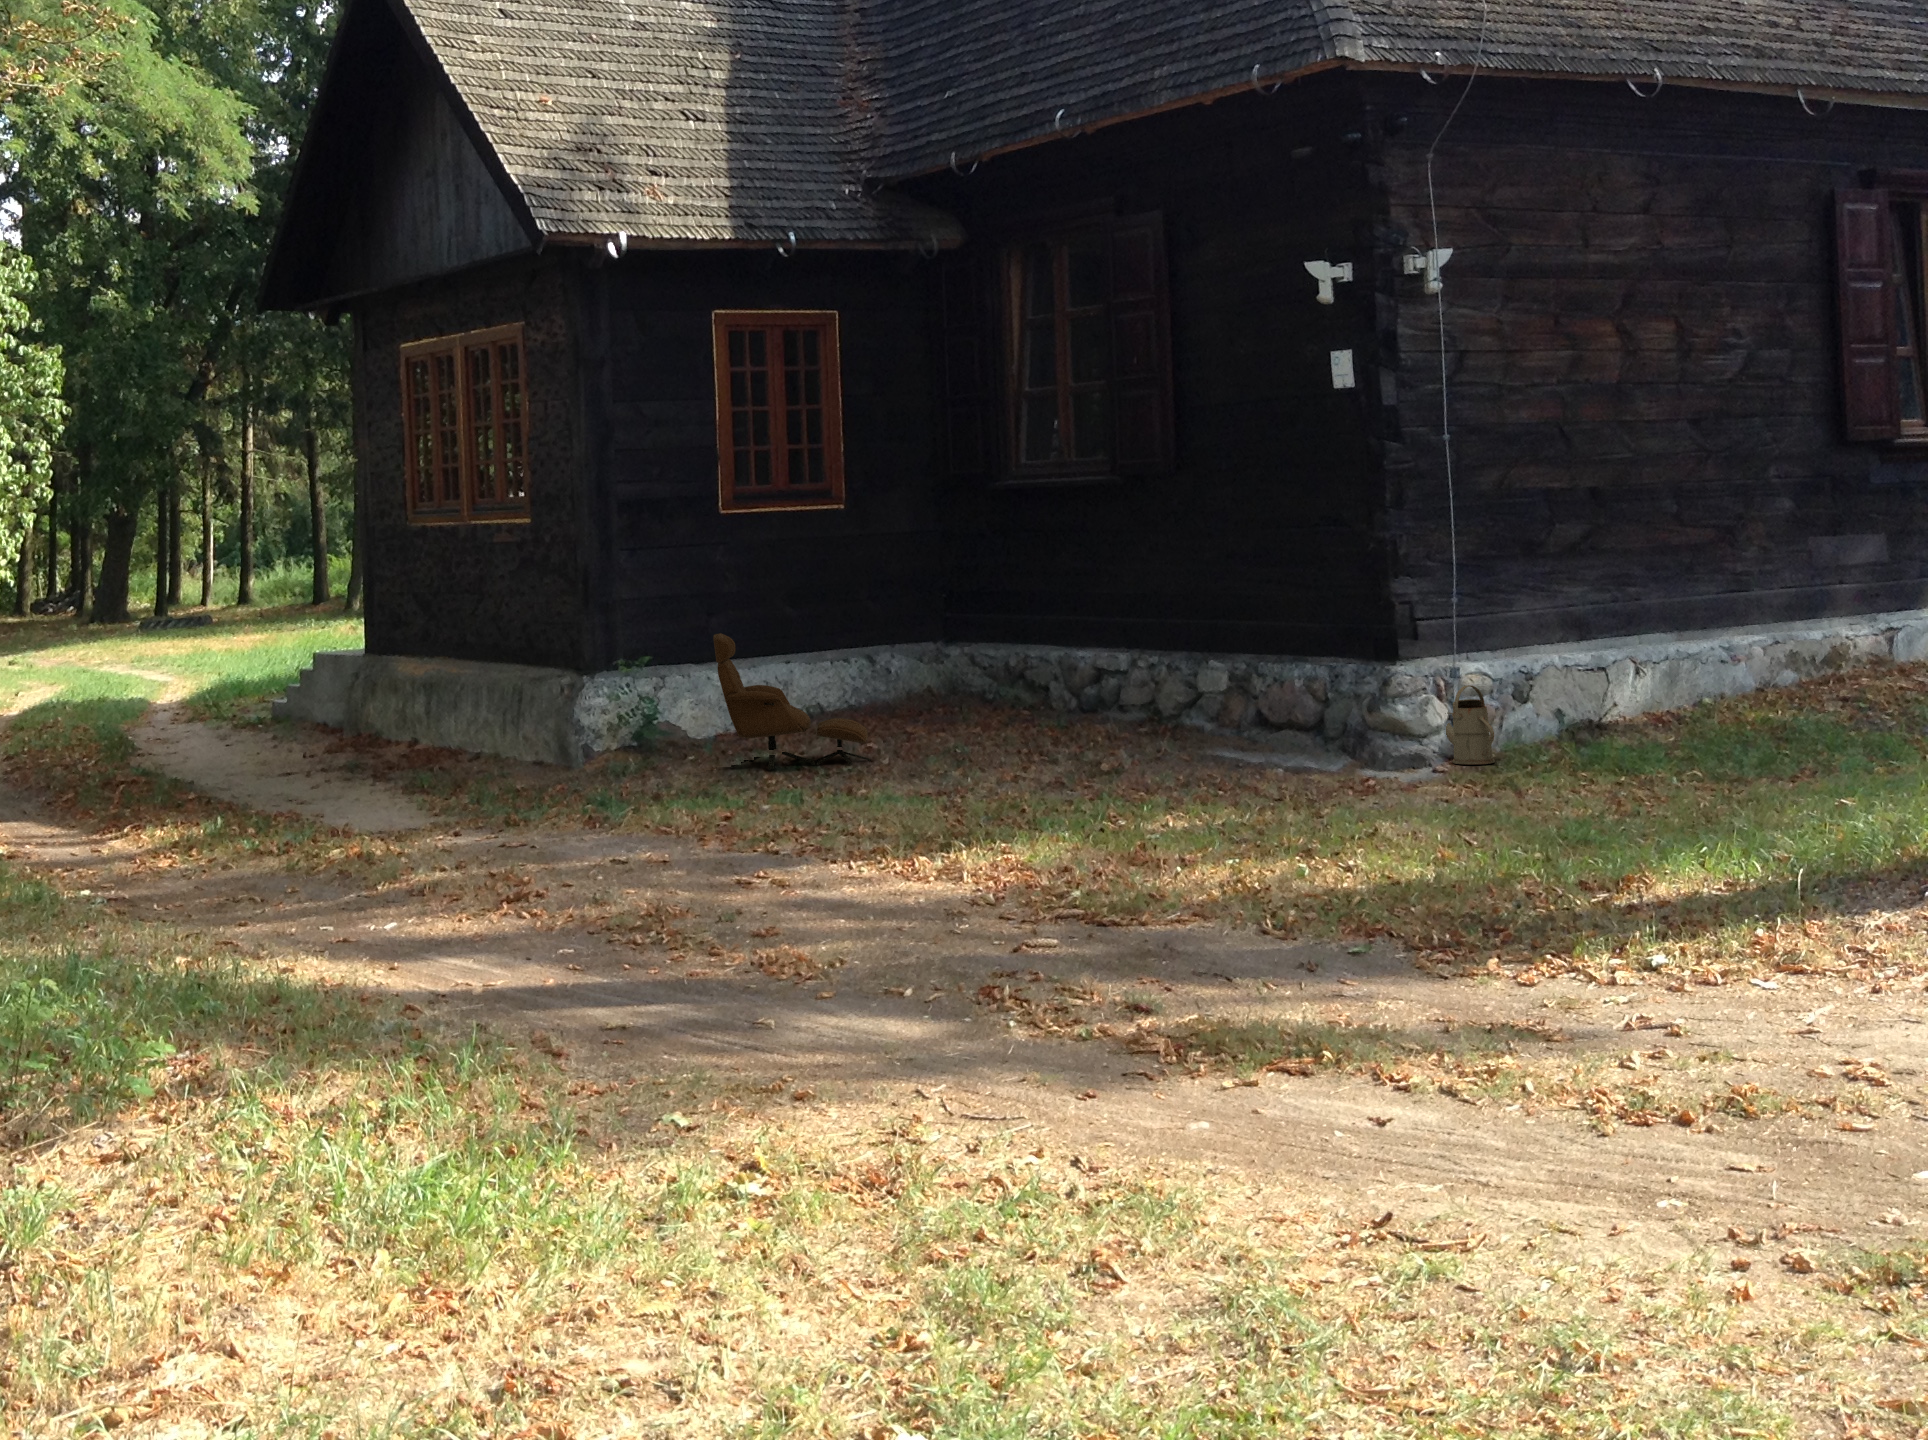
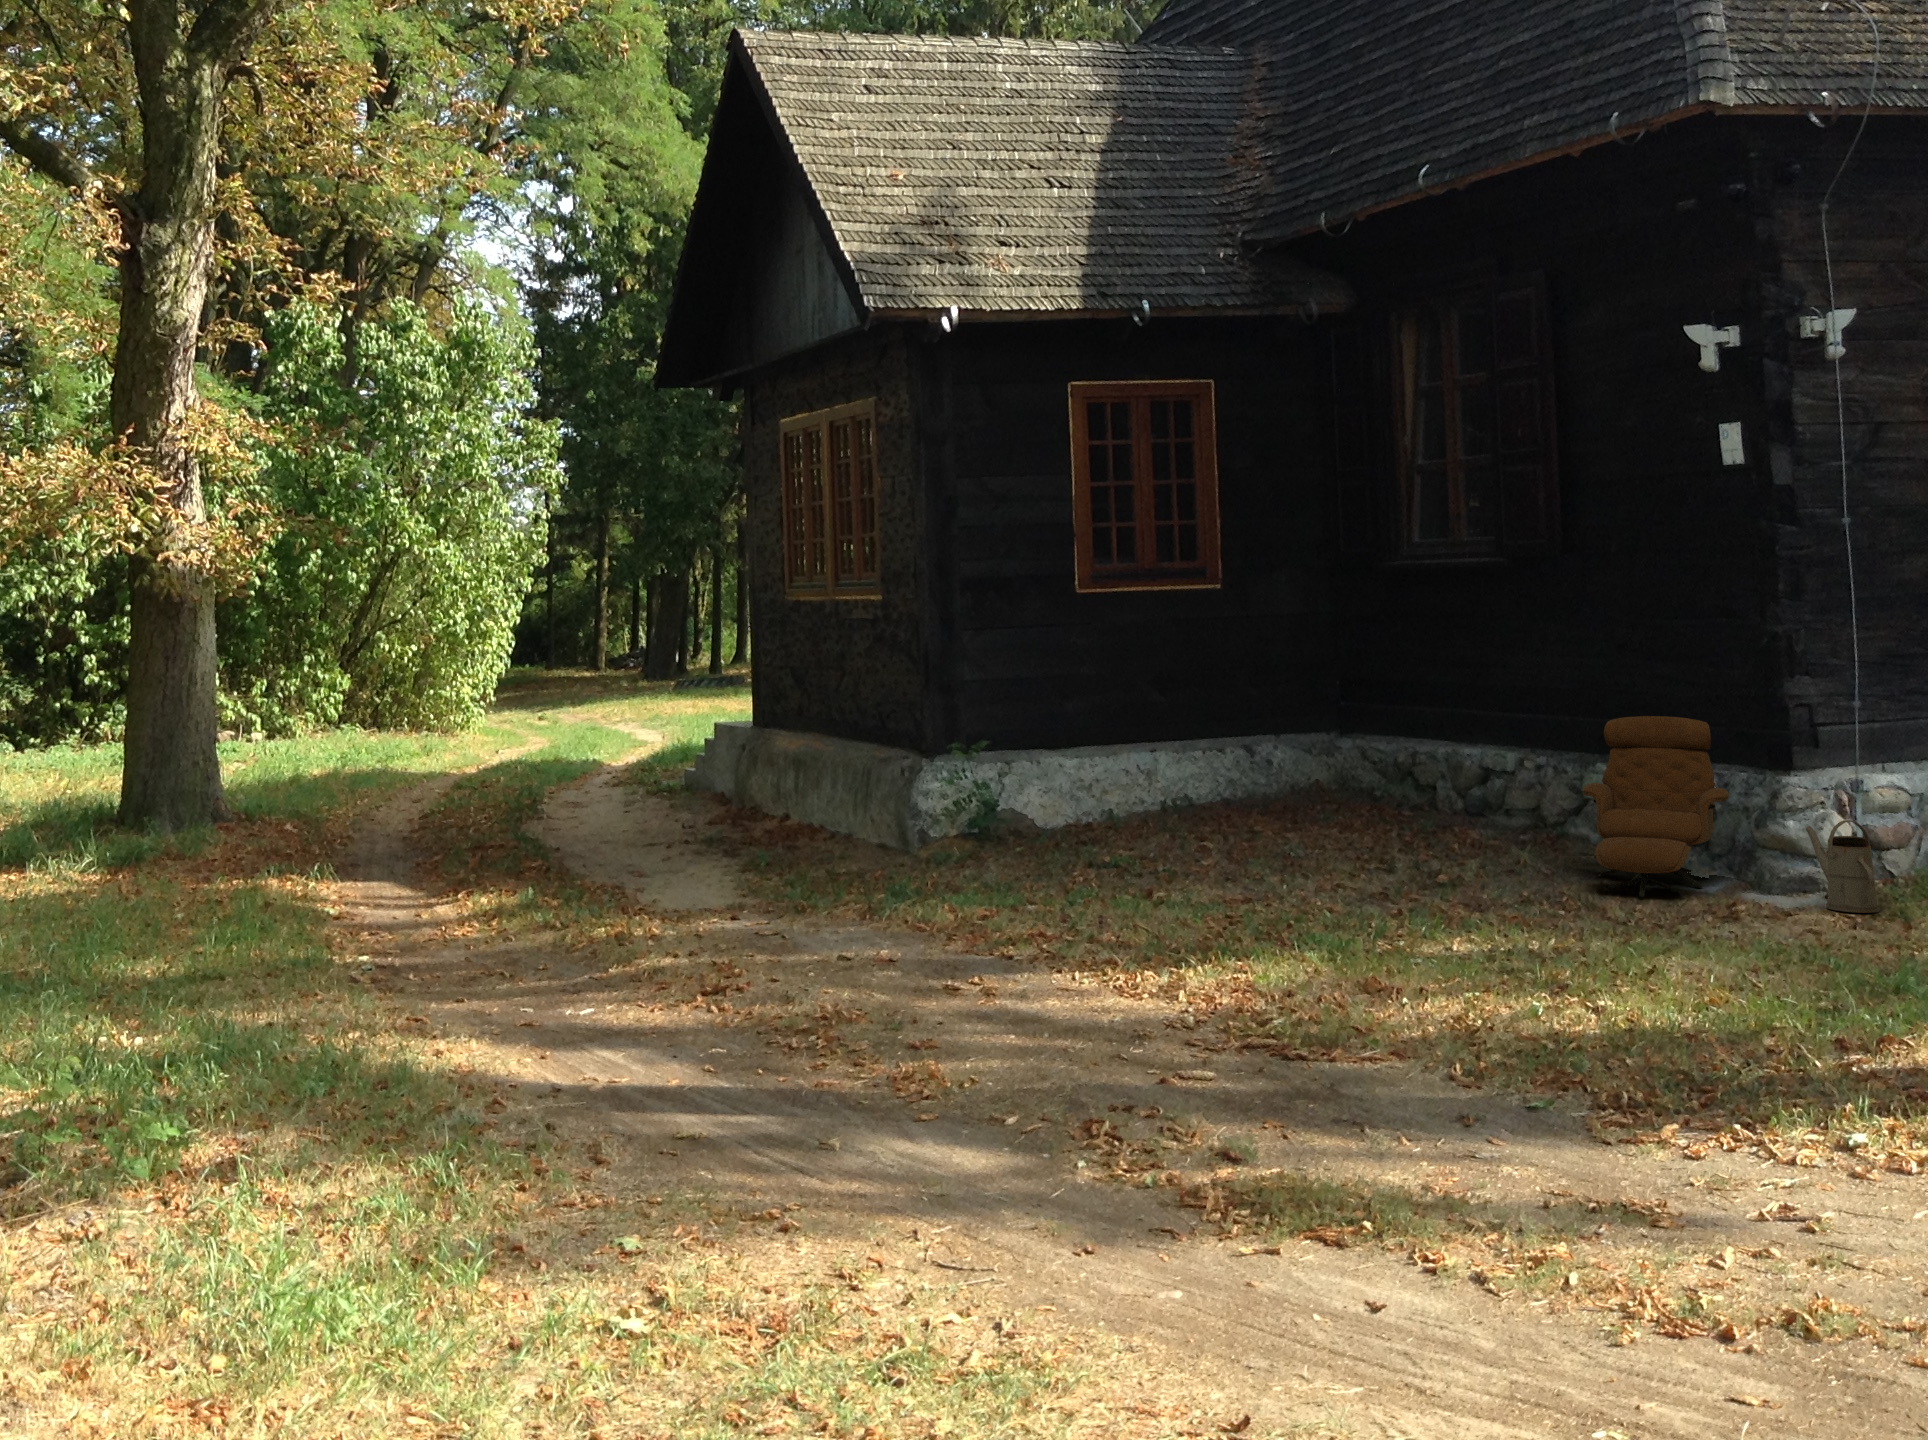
lounge chair: present [713,633,871,769] -> present [1582,716,1729,897]

